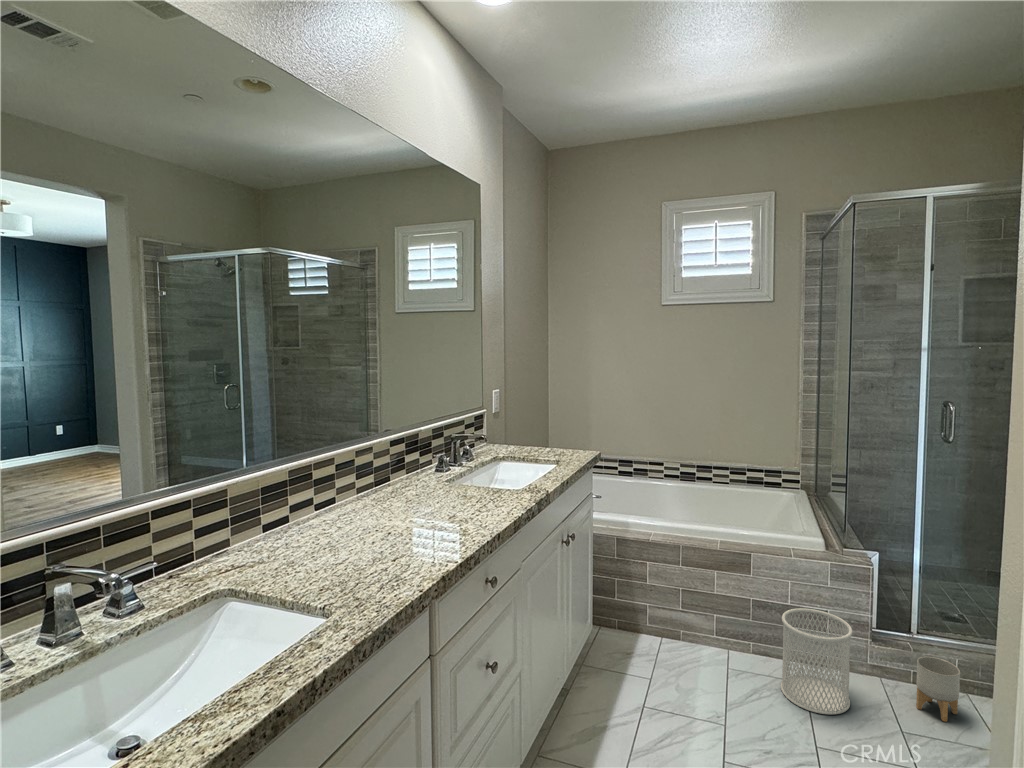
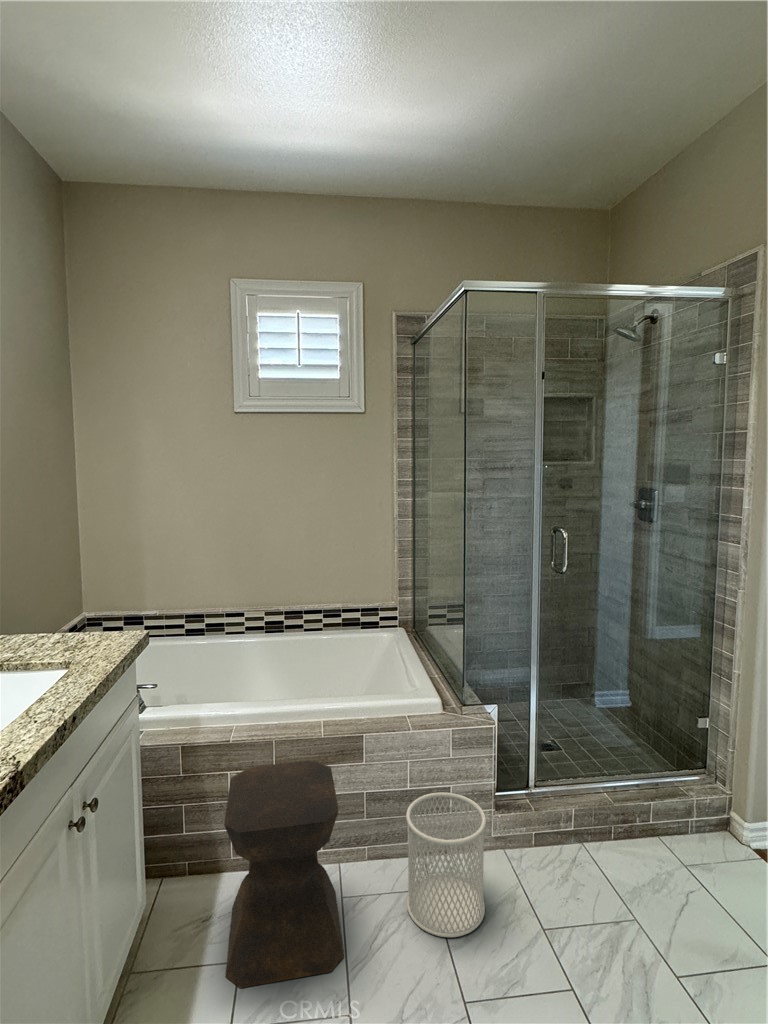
stool: none [643,557,726,700] -> present [224,761,344,988]
planter: present [916,656,960,722] -> none [543,815,584,892]

